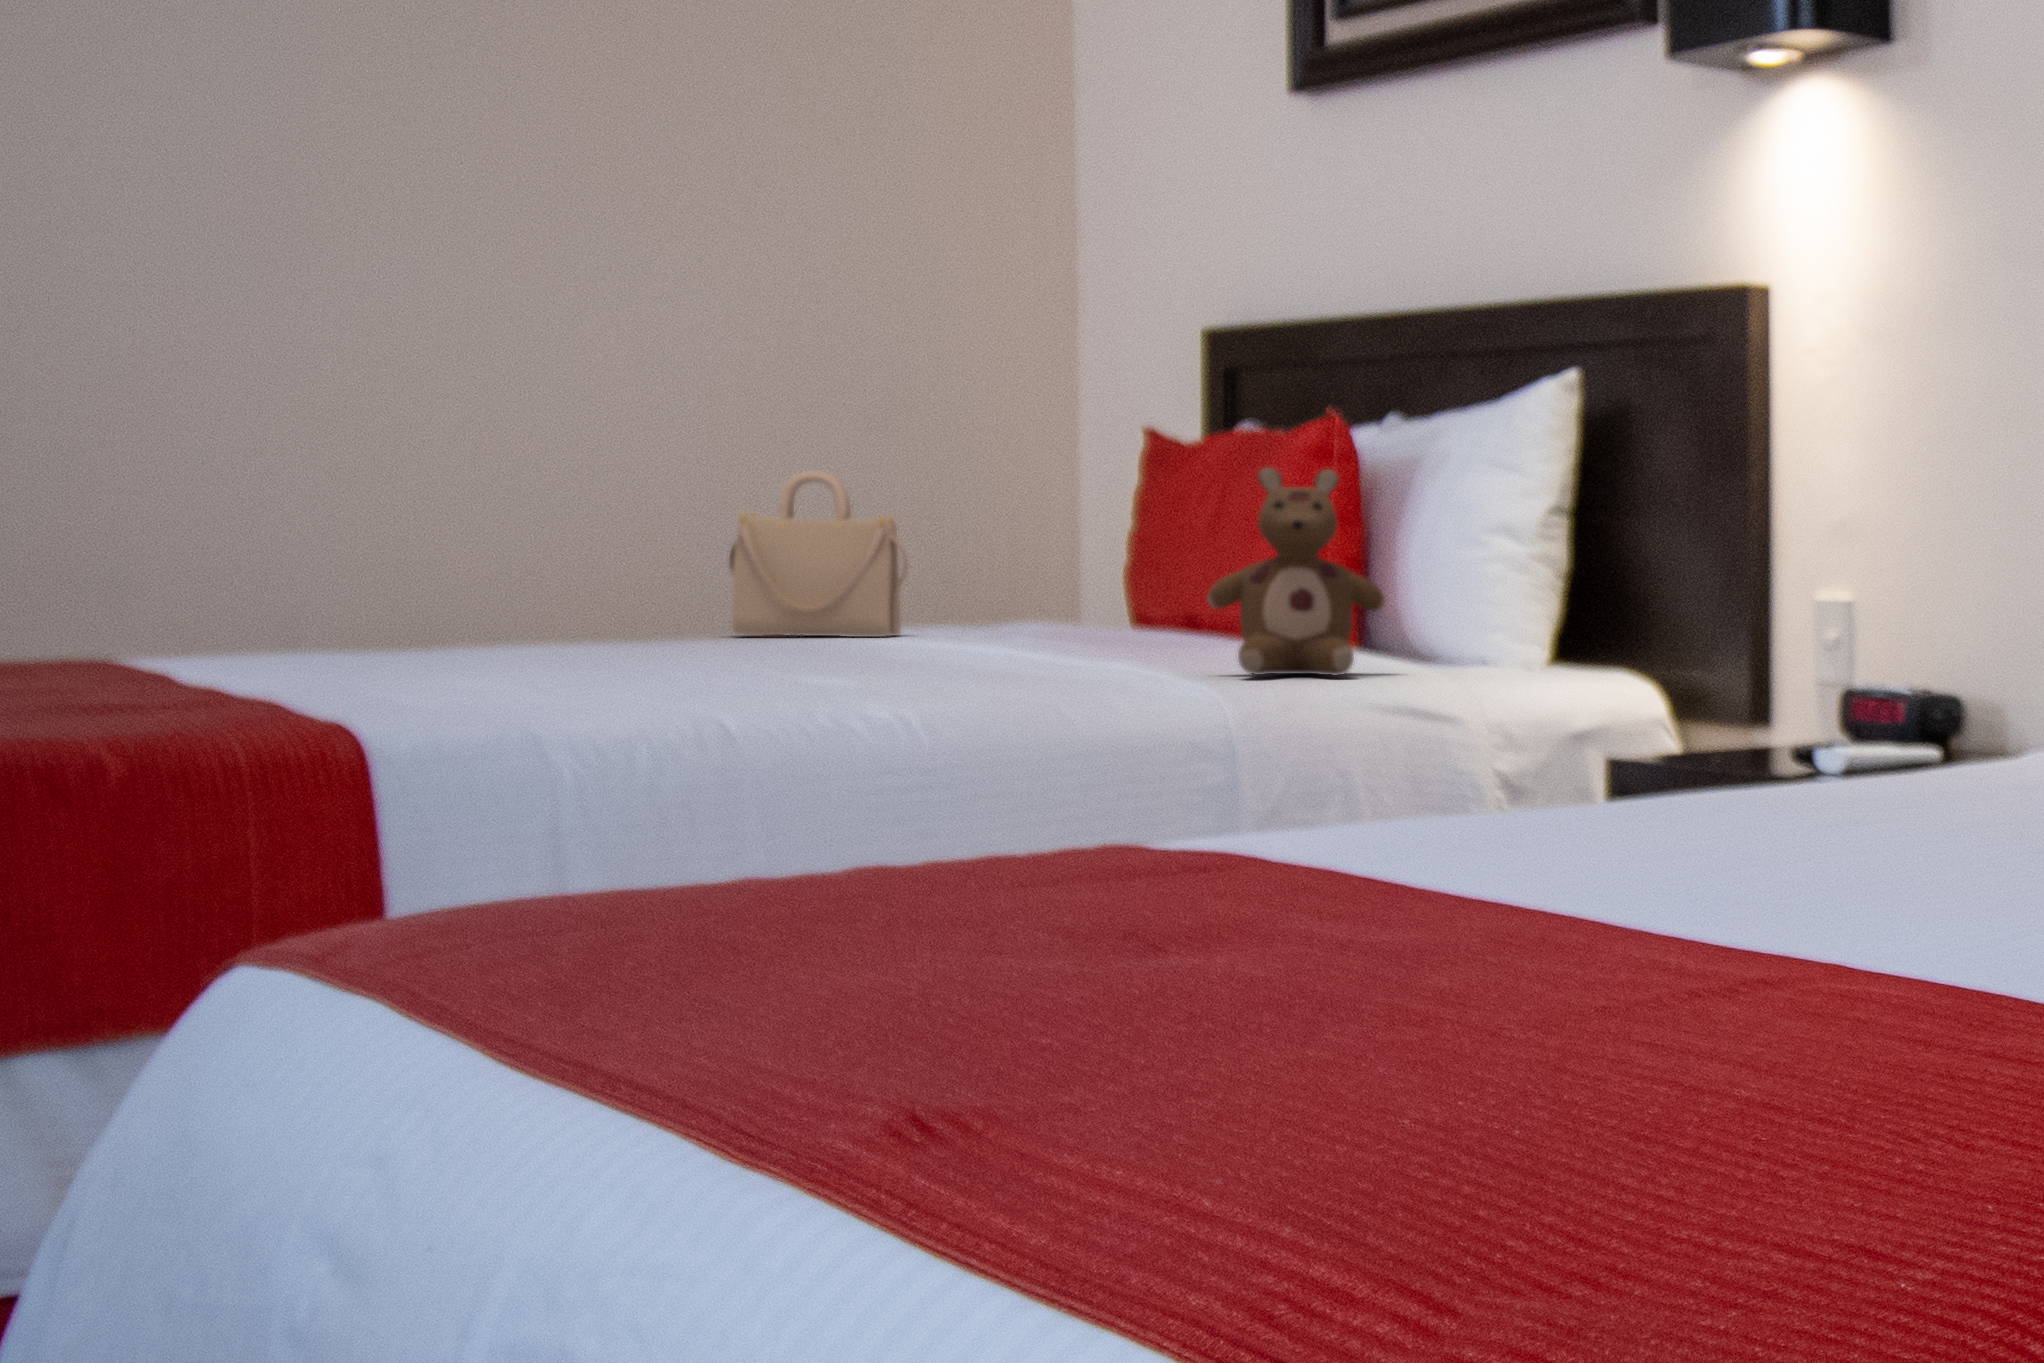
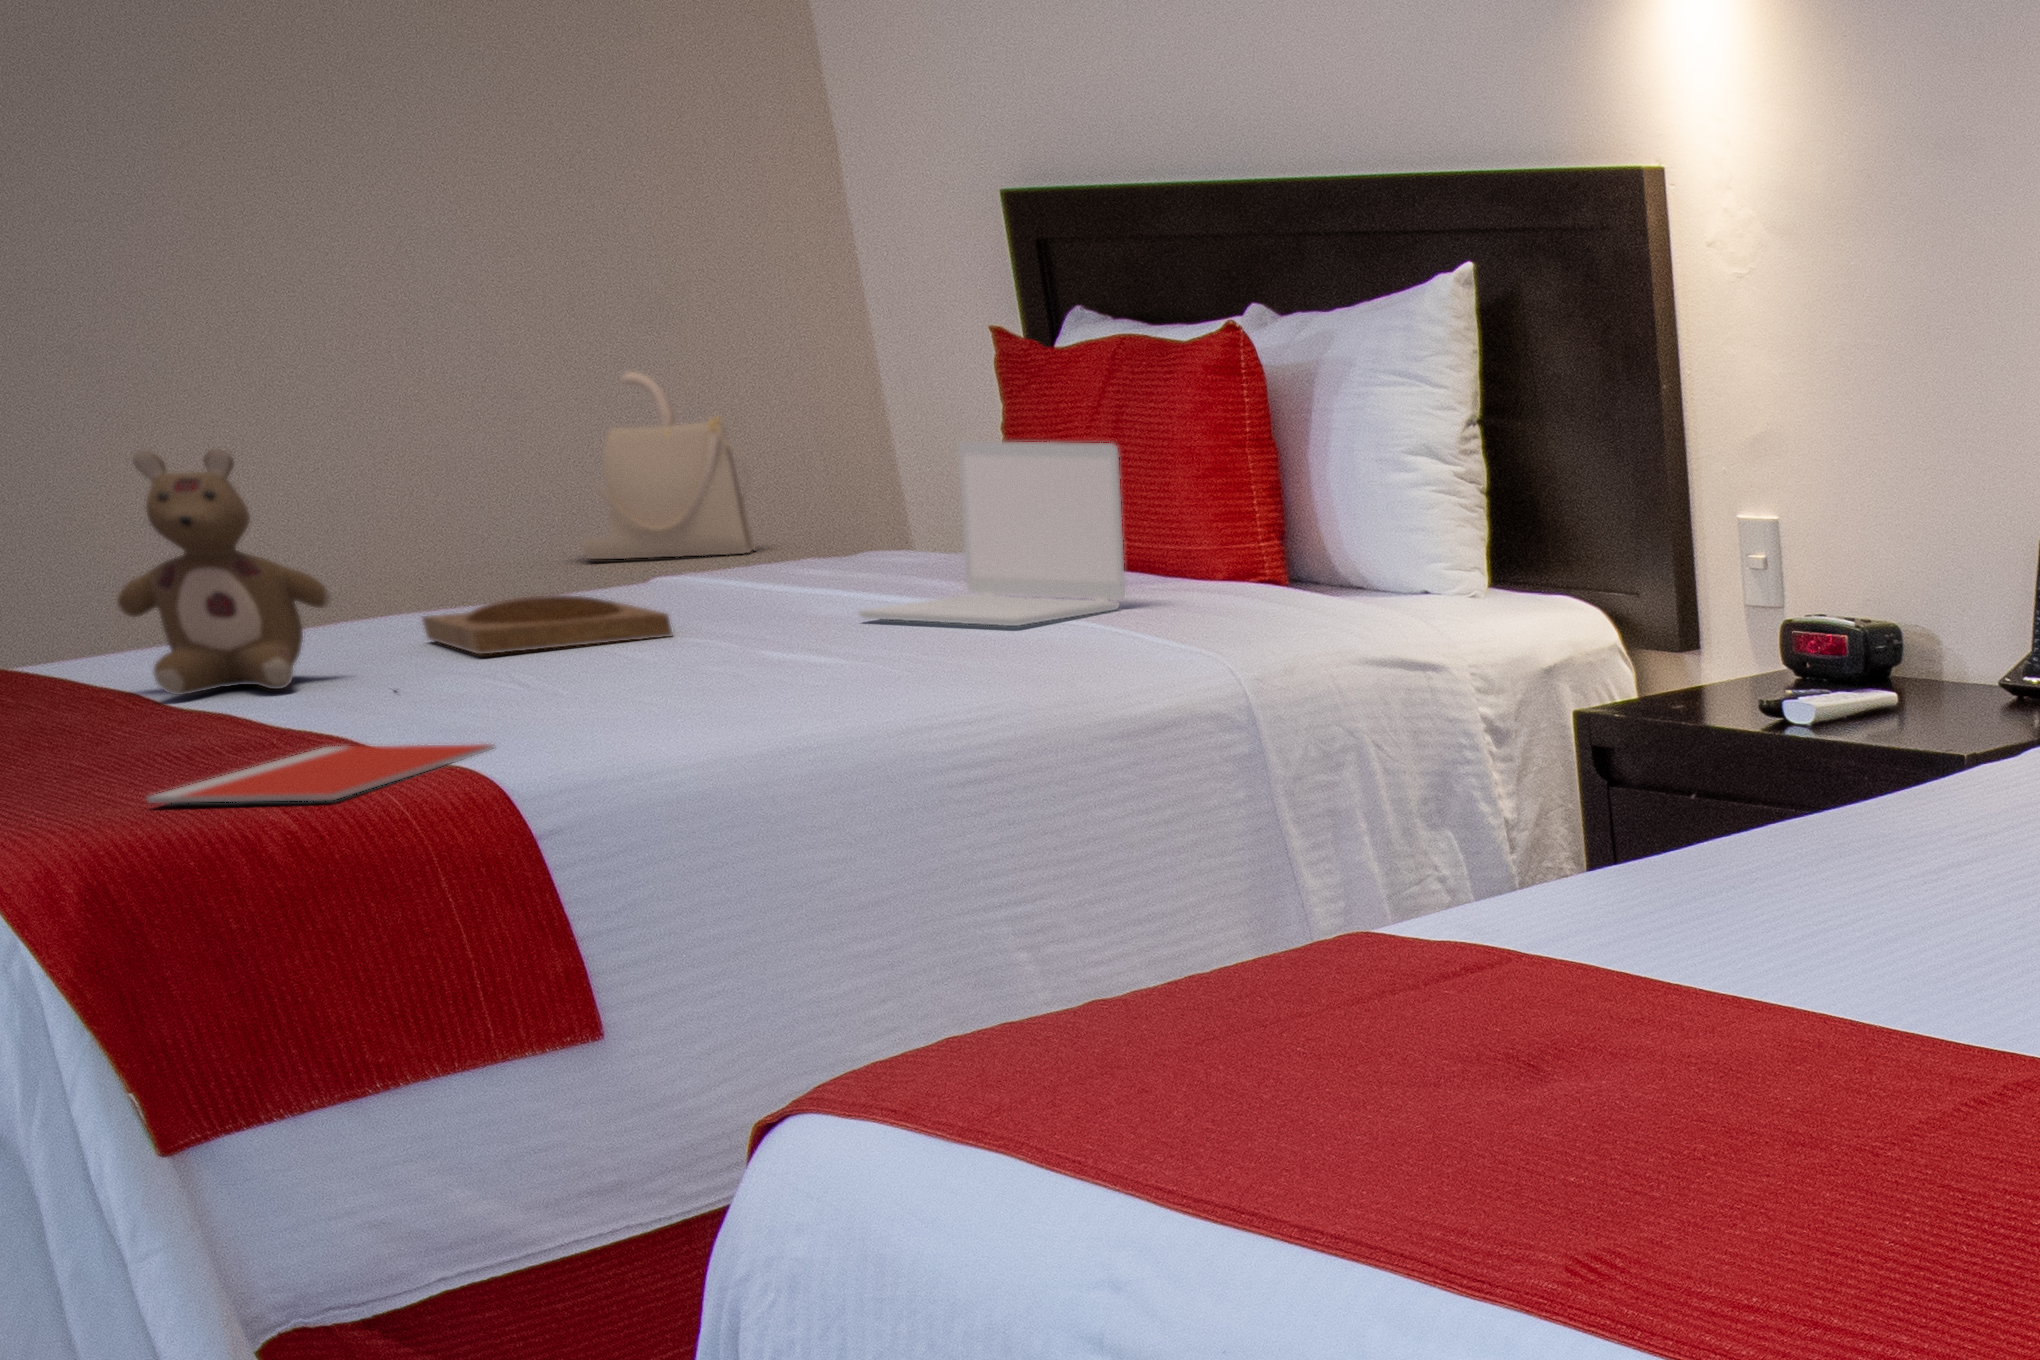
stuffed bear: present [1207,467,1385,675] -> present [117,449,331,695]
laptop: none [920,511,1207,669] -> present [859,441,1125,626]
tray: none [500,626,732,668] -> present [423,595,672,654]
notebook: none [15,701,430,725] -> present [147,744,496,803]

